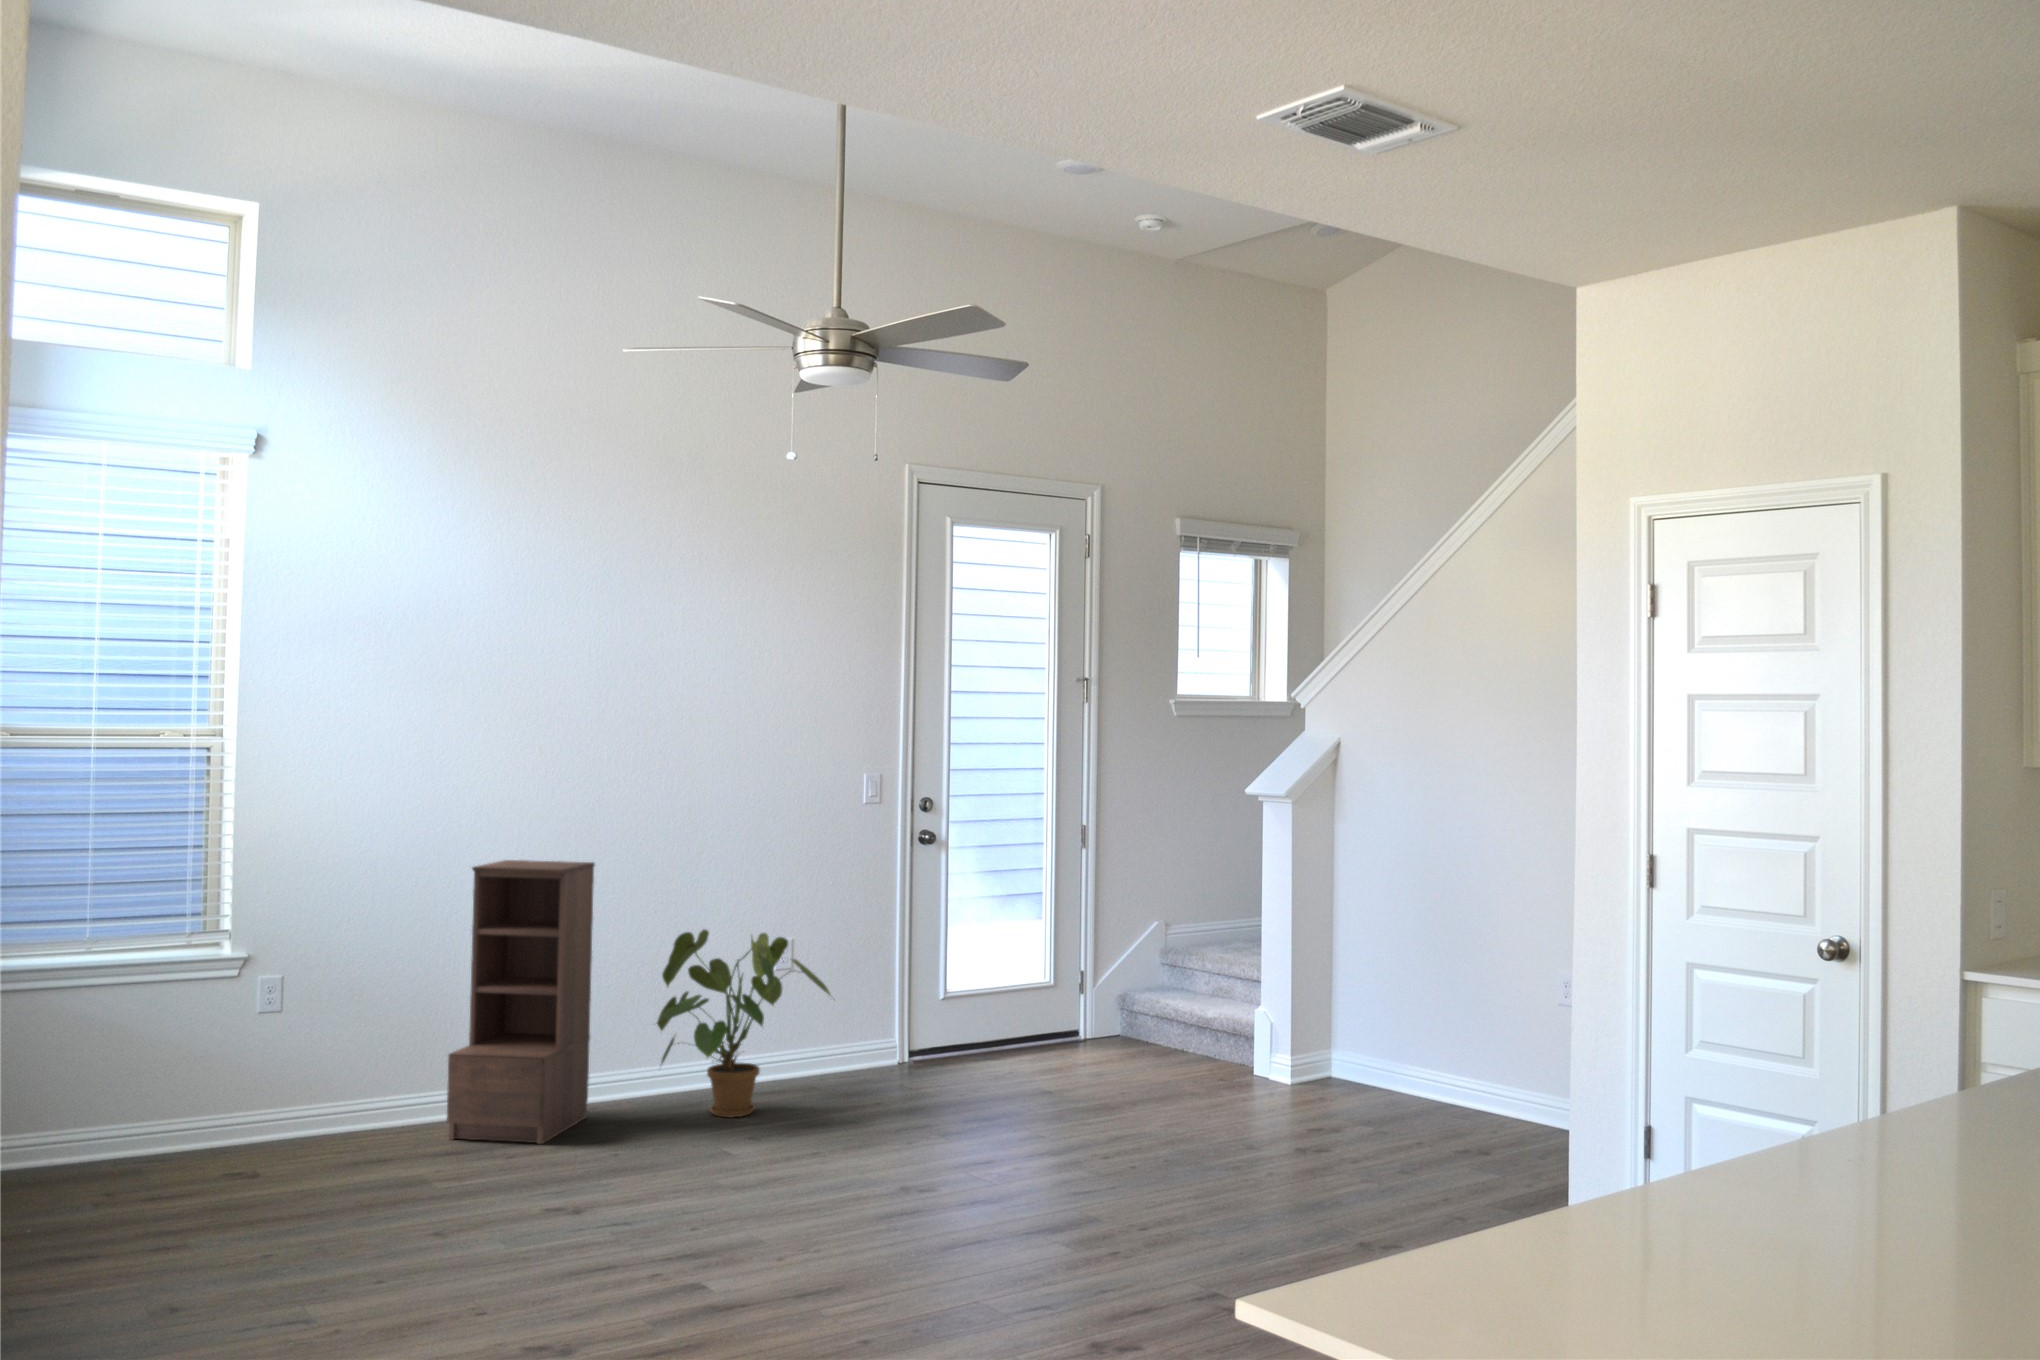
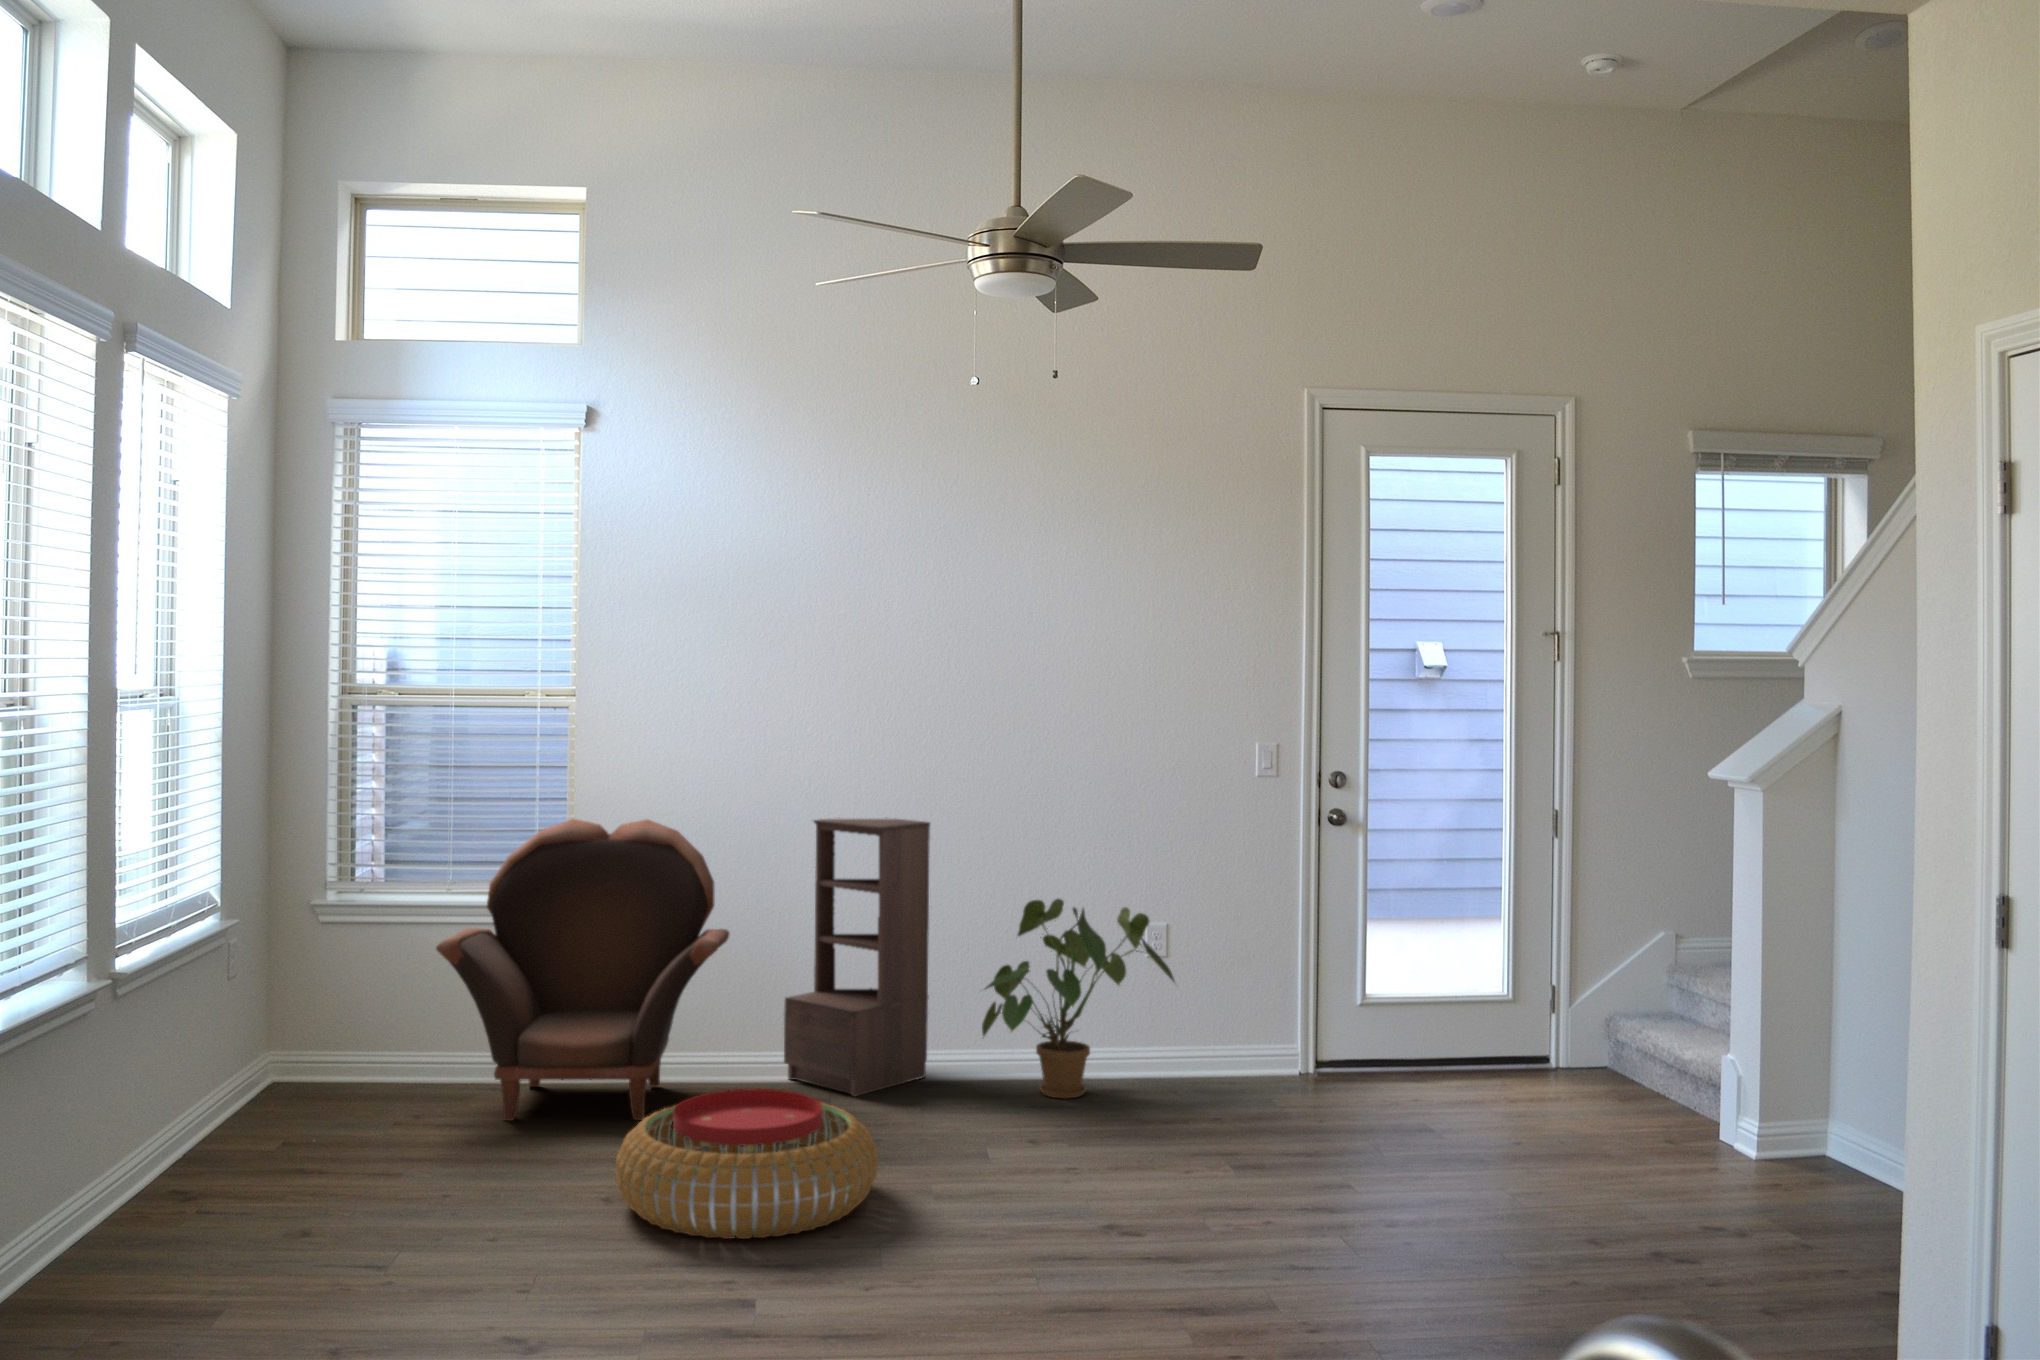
armchair: none [80,876,436,1225] -> present [436,819,729,1121]
pouf: none [444,1133,716,1284] -> present [616,1089,878,1239]

